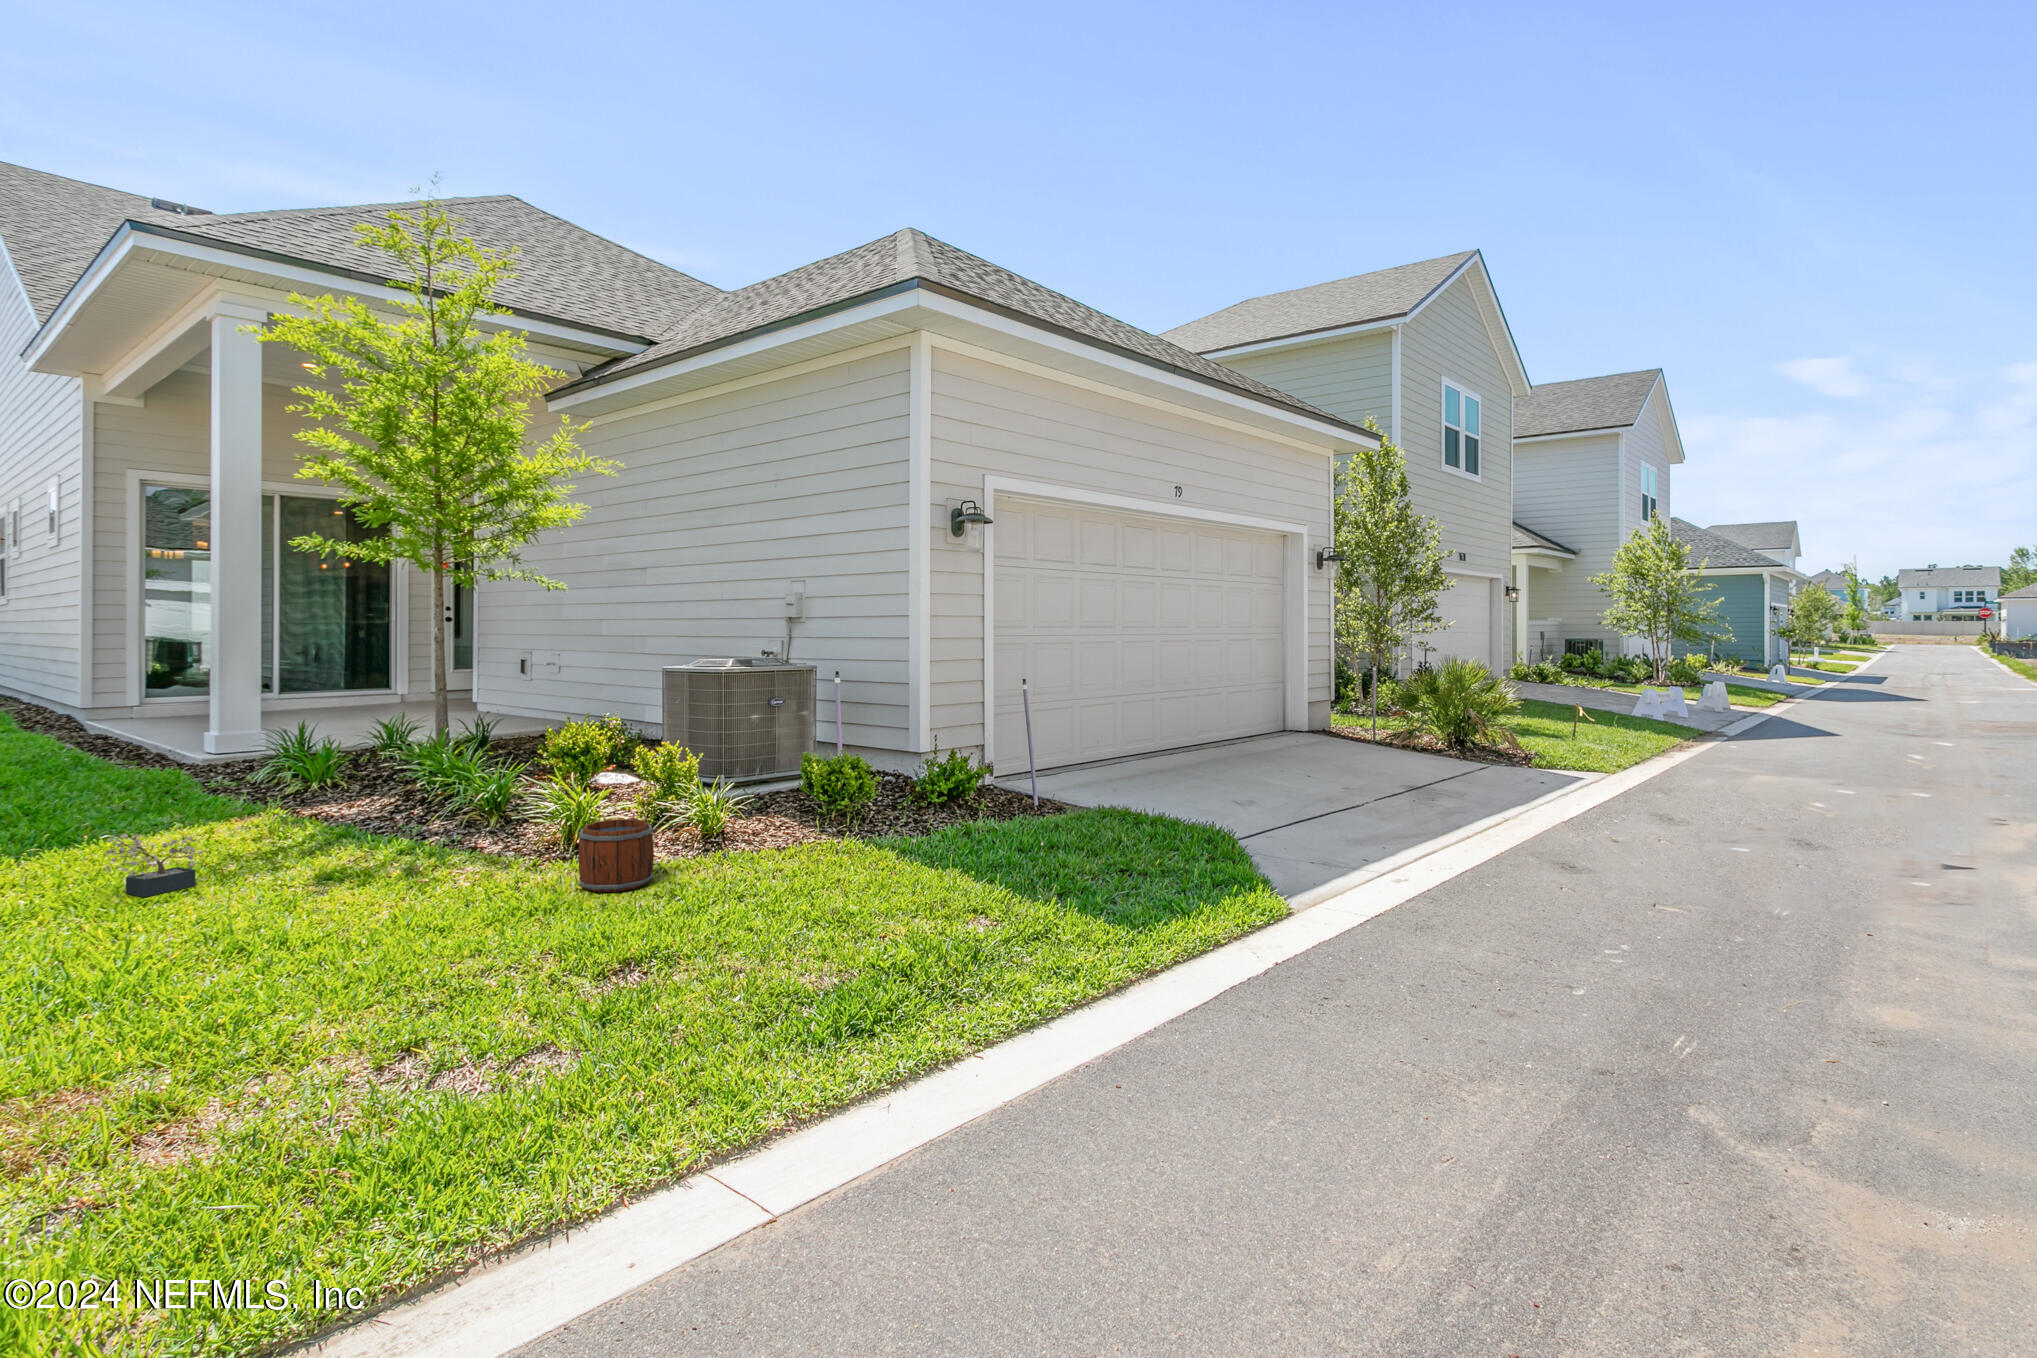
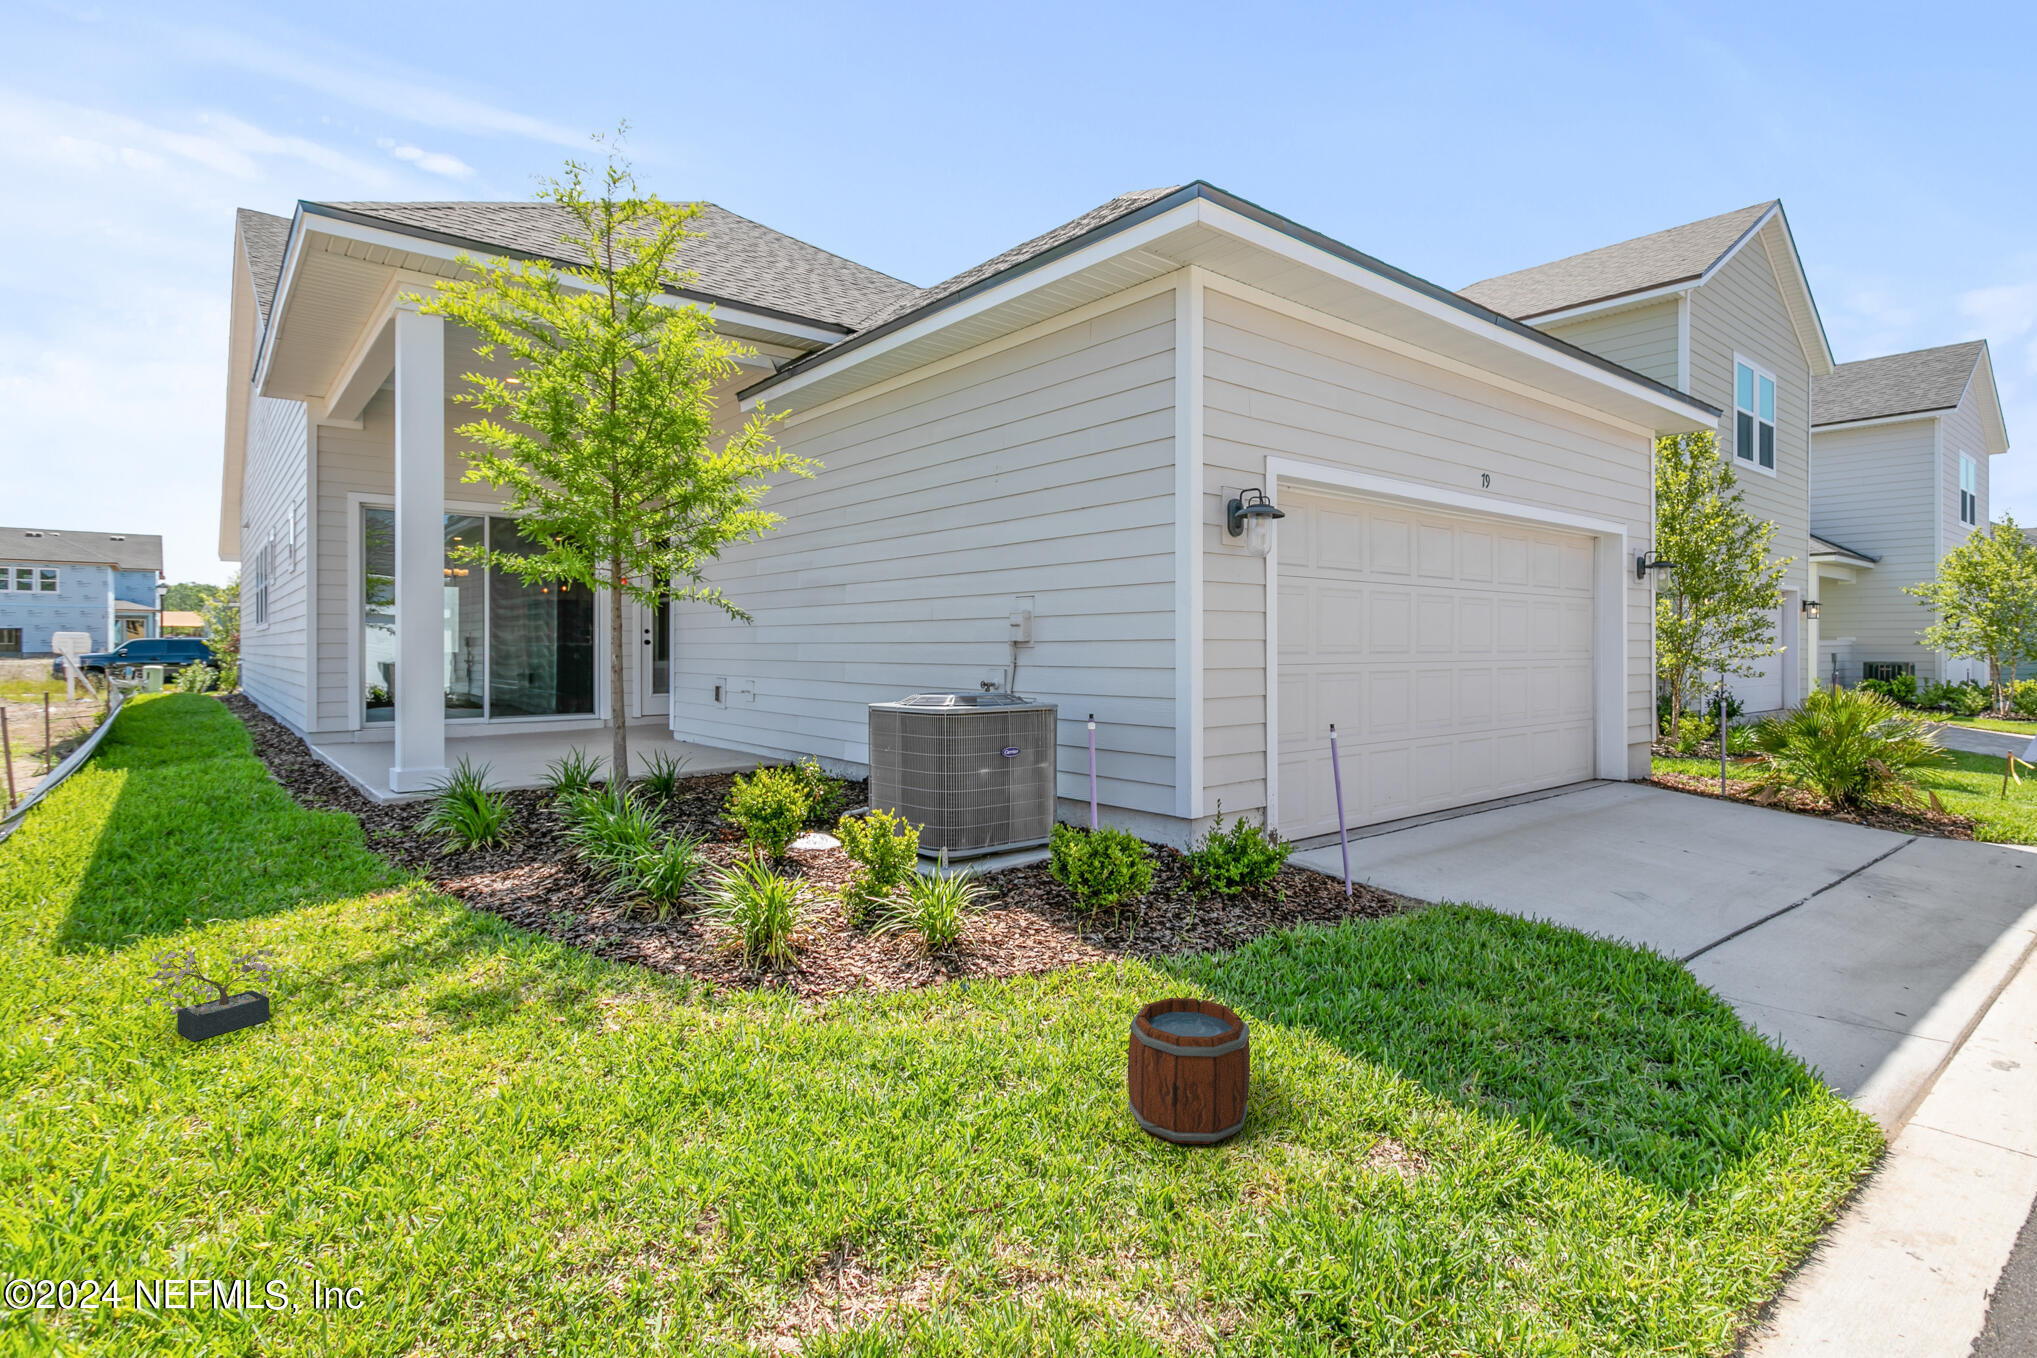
bucket: present [579,819,653,892] -> present [1128,998,1250,1144]

